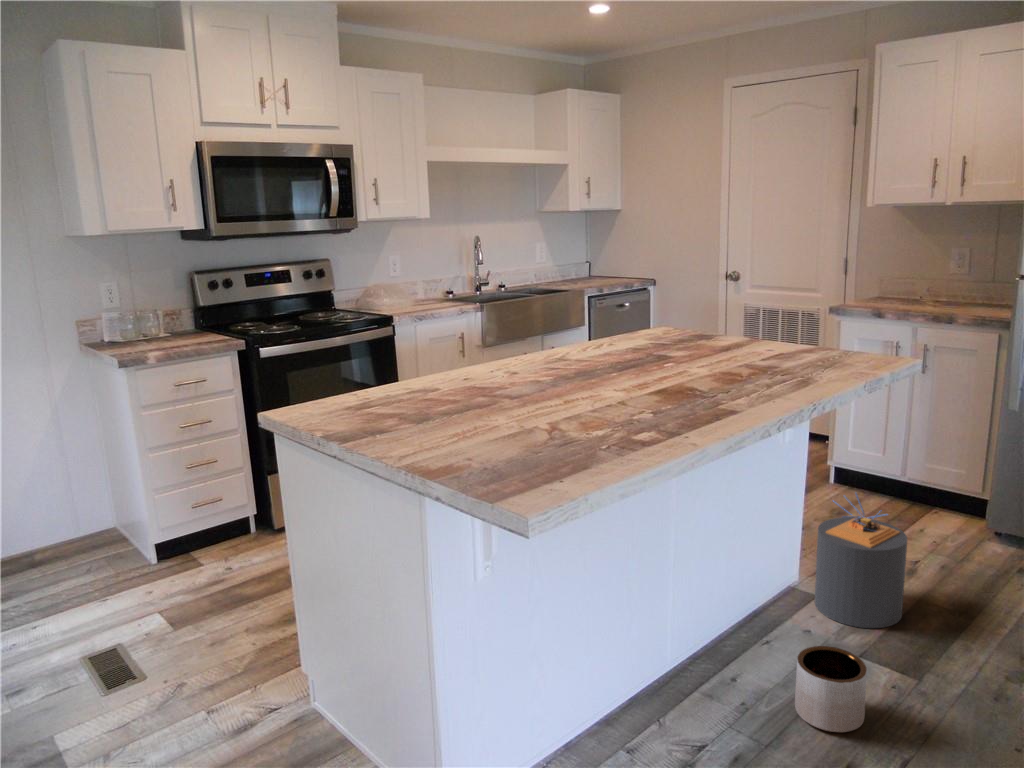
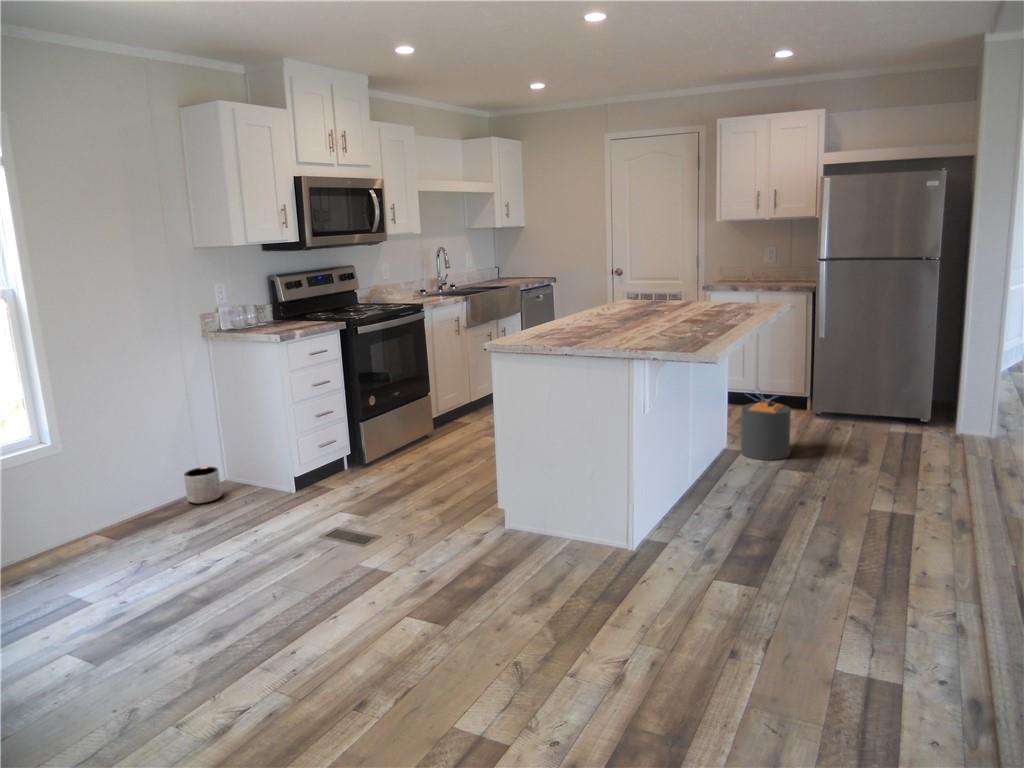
planter: present [795,646,867,732] -> present [184,467,222,504]

